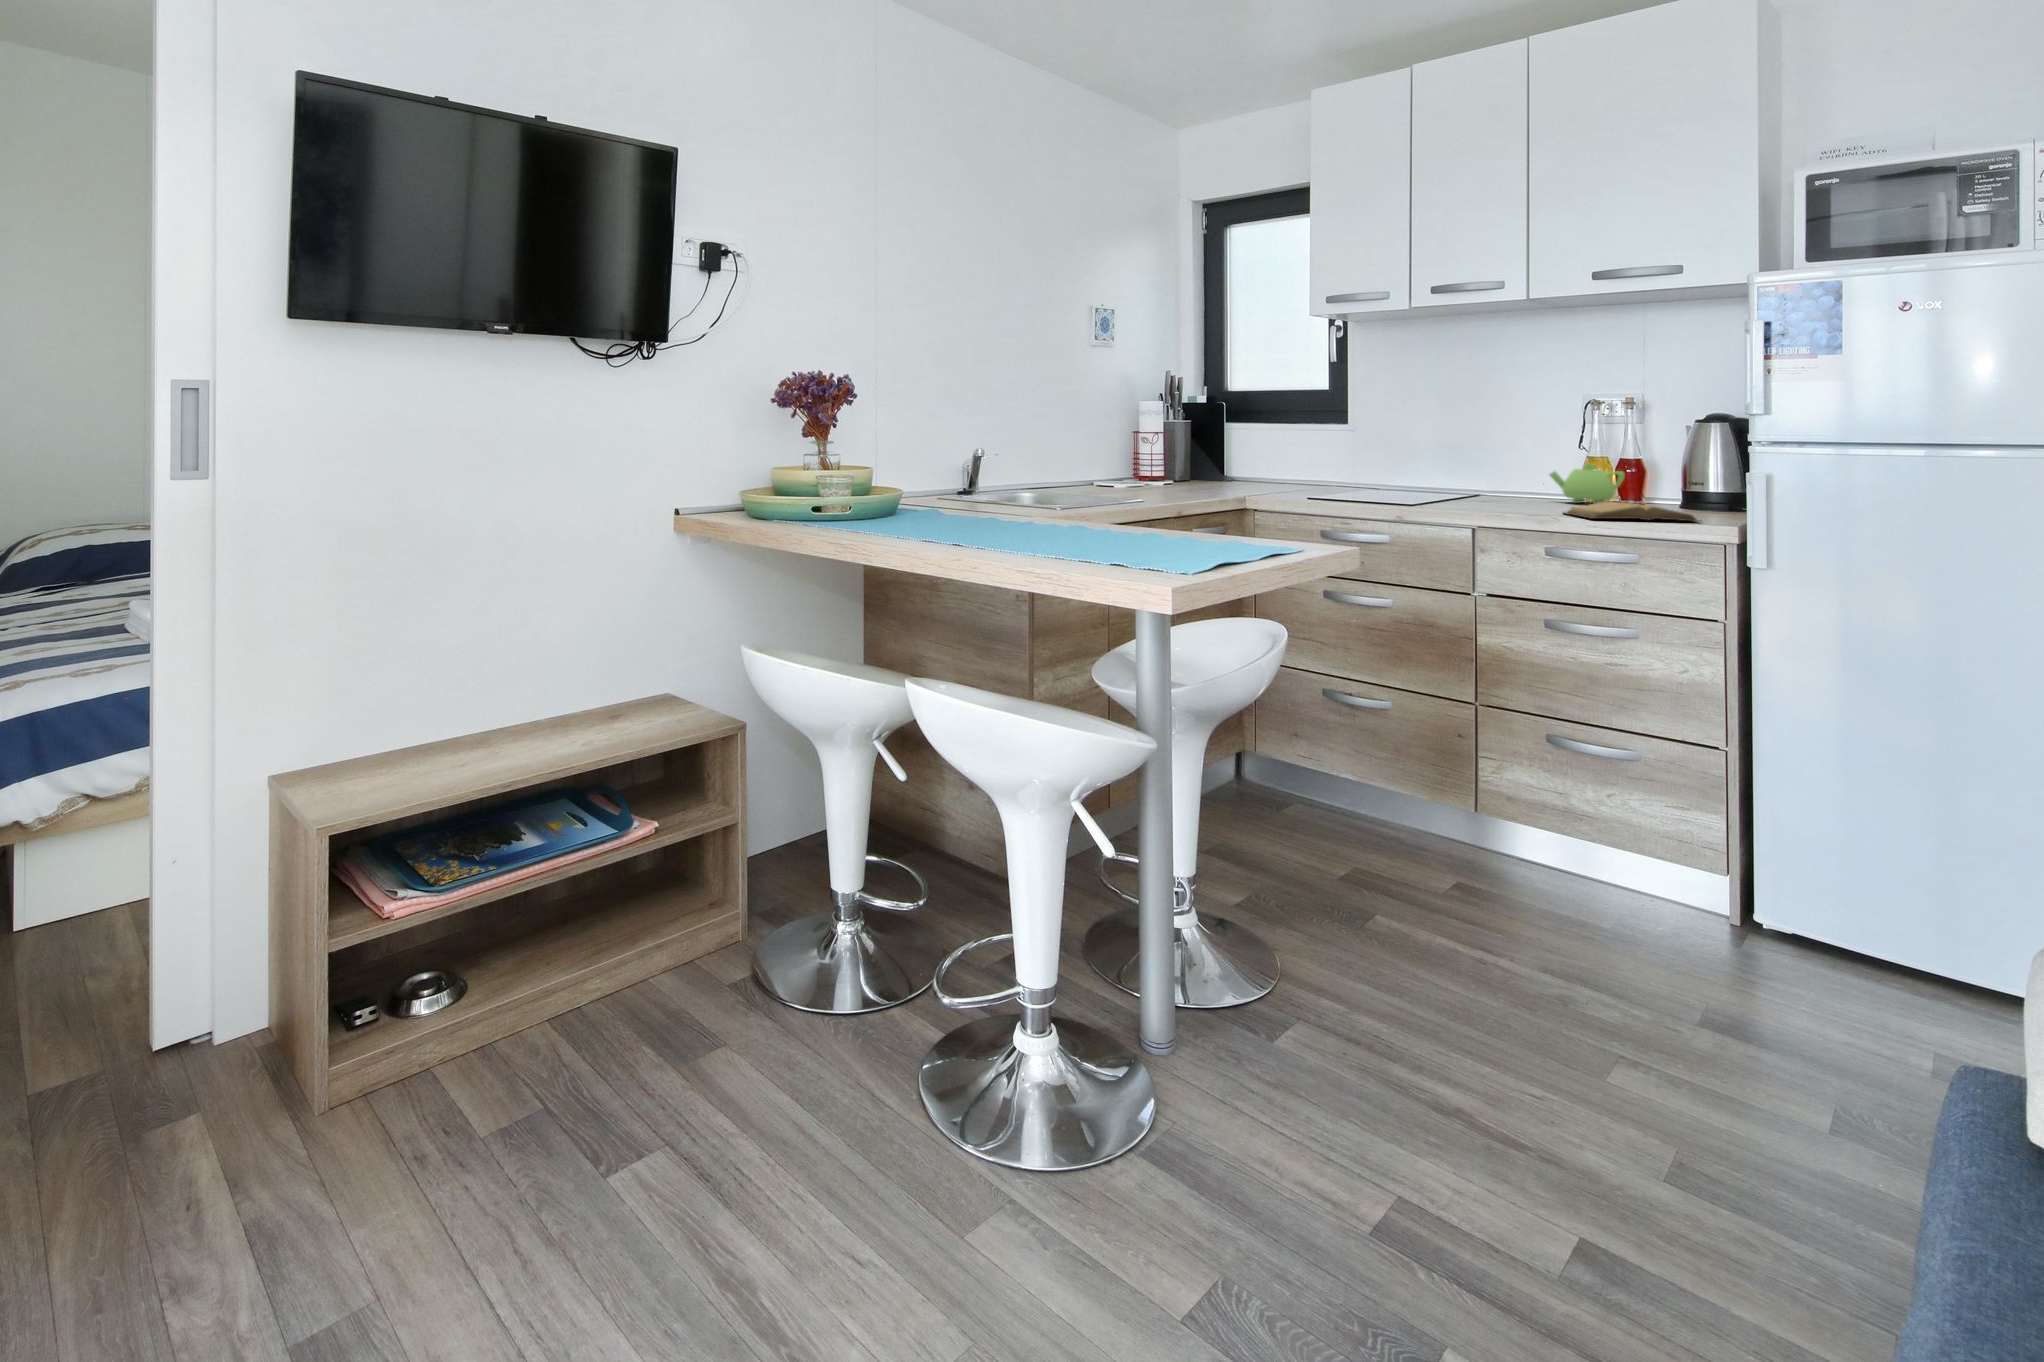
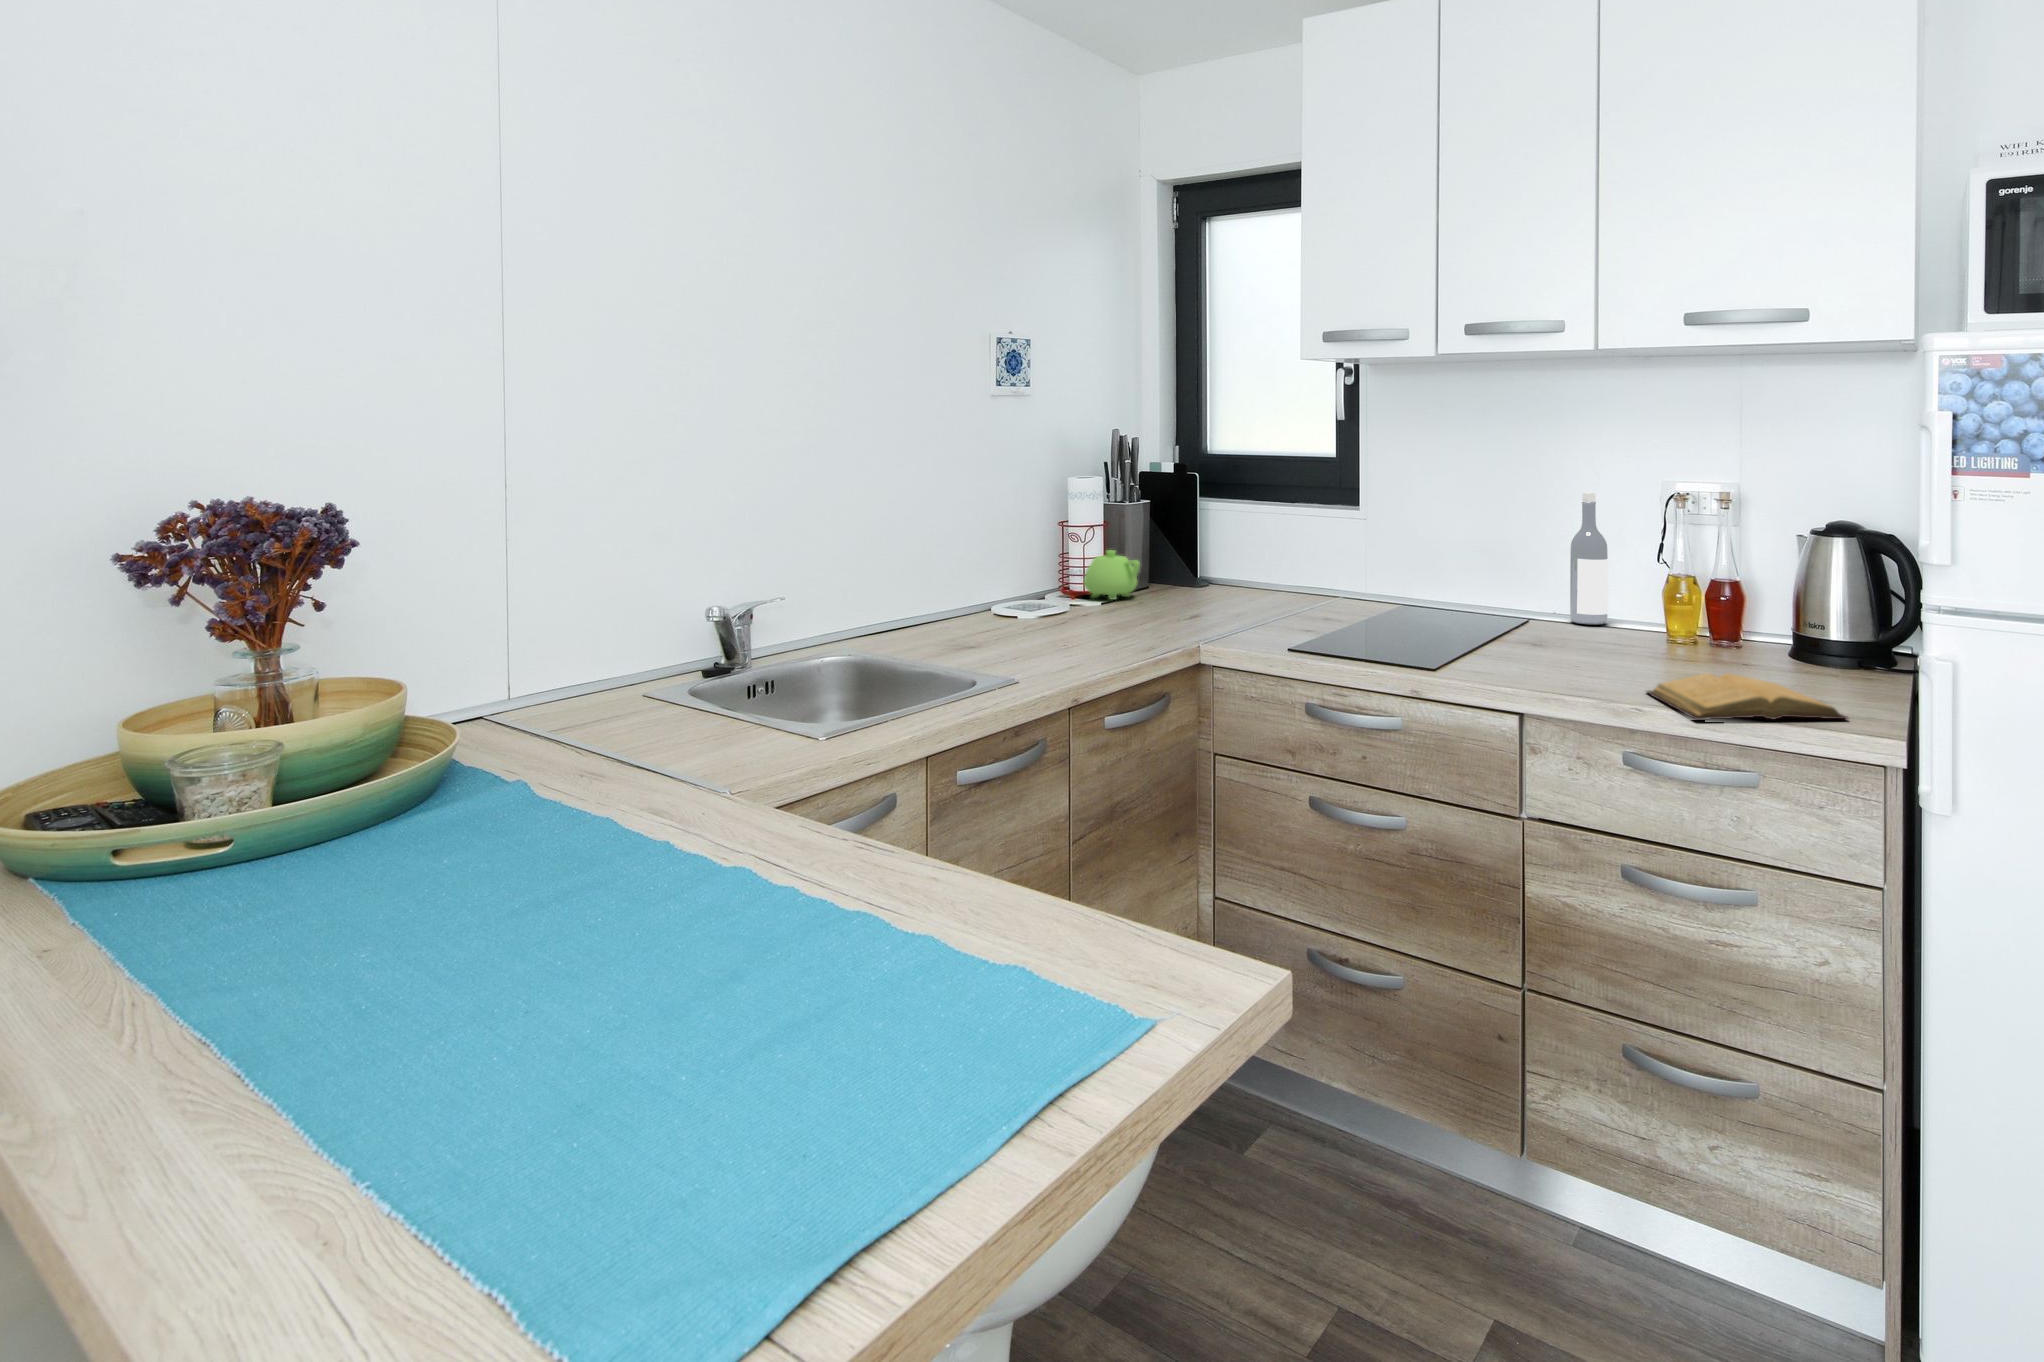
wine bottle: none [1512,405,1540,497] -> present [1570,492,1608,625]
teapot: present [1550,464,1625,504] -> present [1084,550,1140,600]

